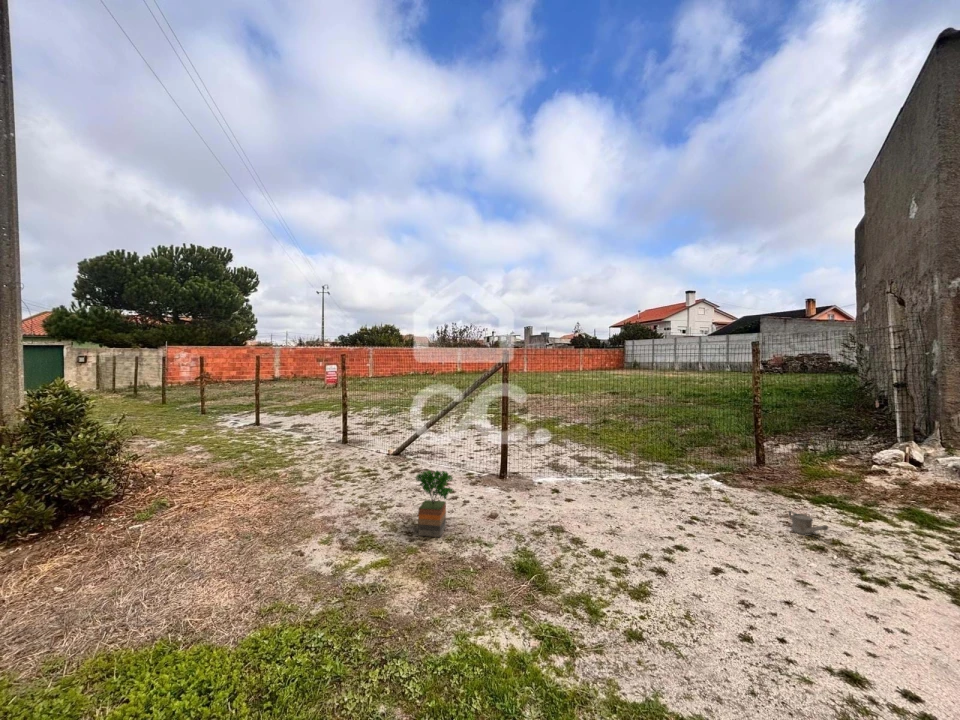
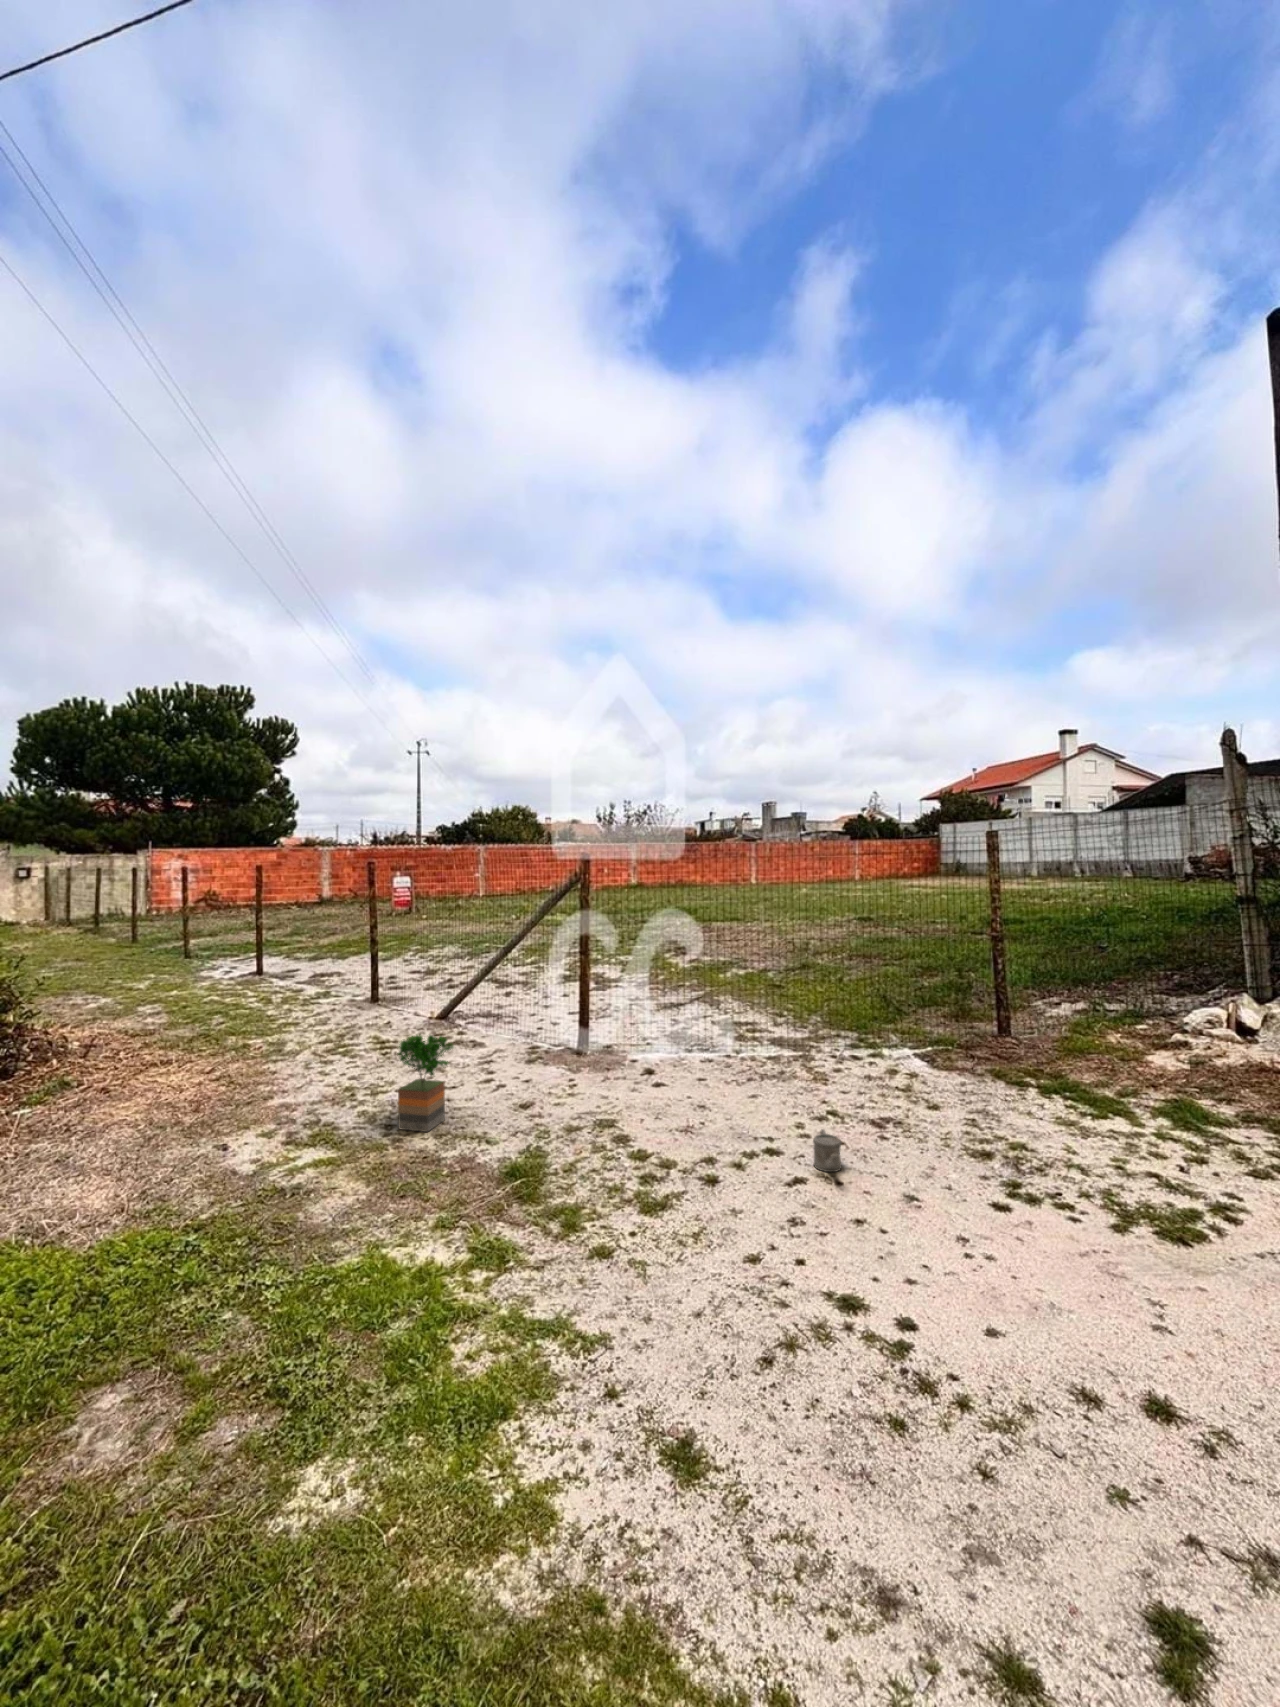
watering can: present [789,511,828,535] -> present [813,1129,842,1172]

